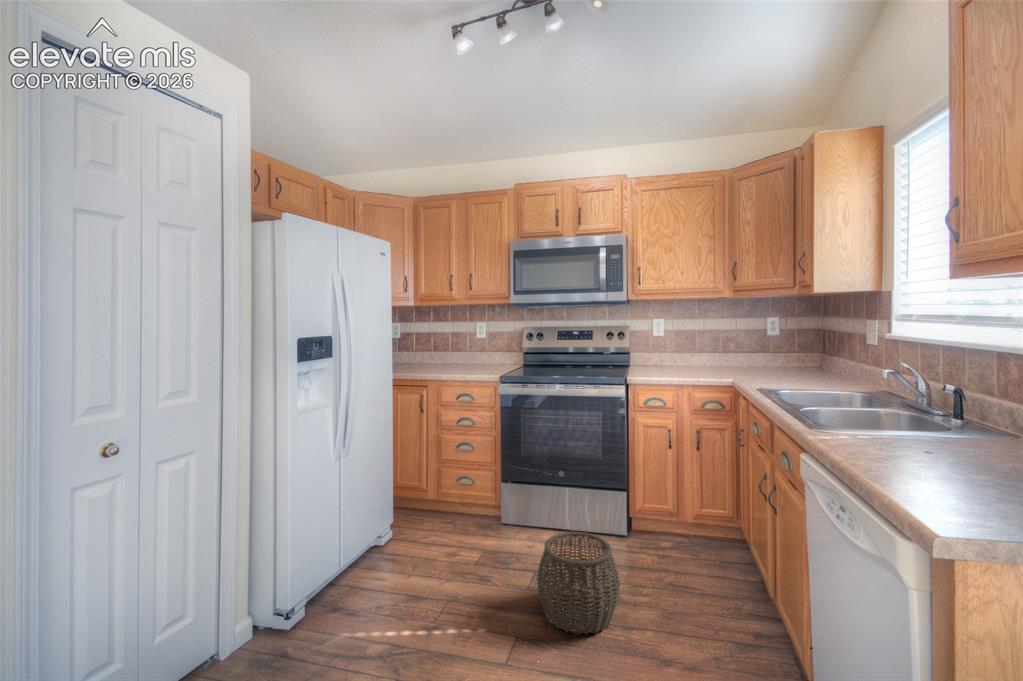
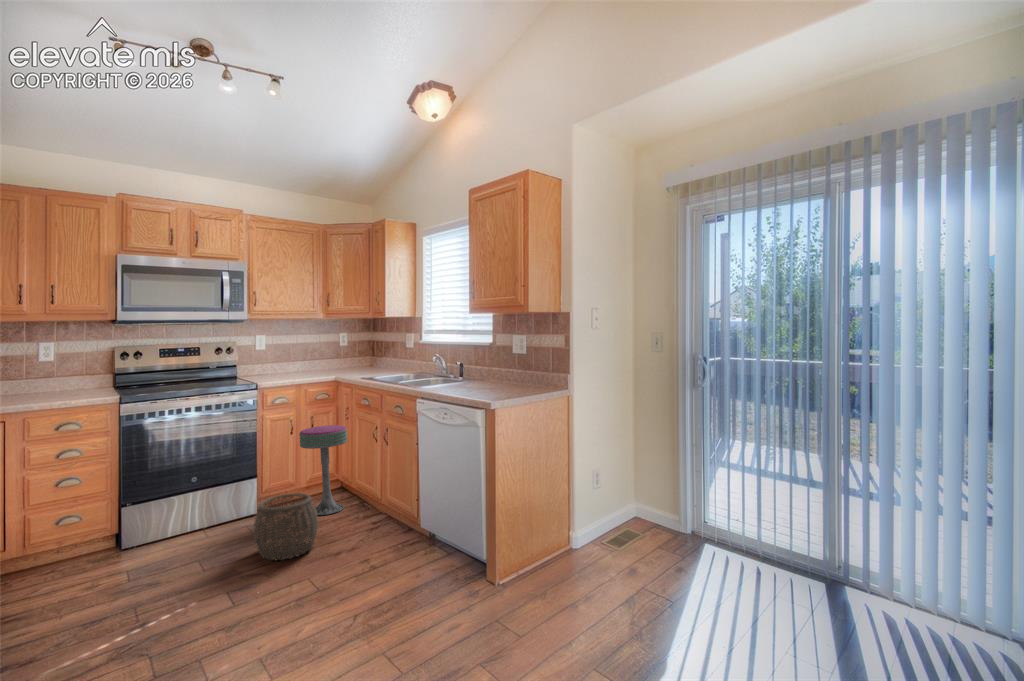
bar stool: none [651,446,719,579] -> present [299,425,347,515]

